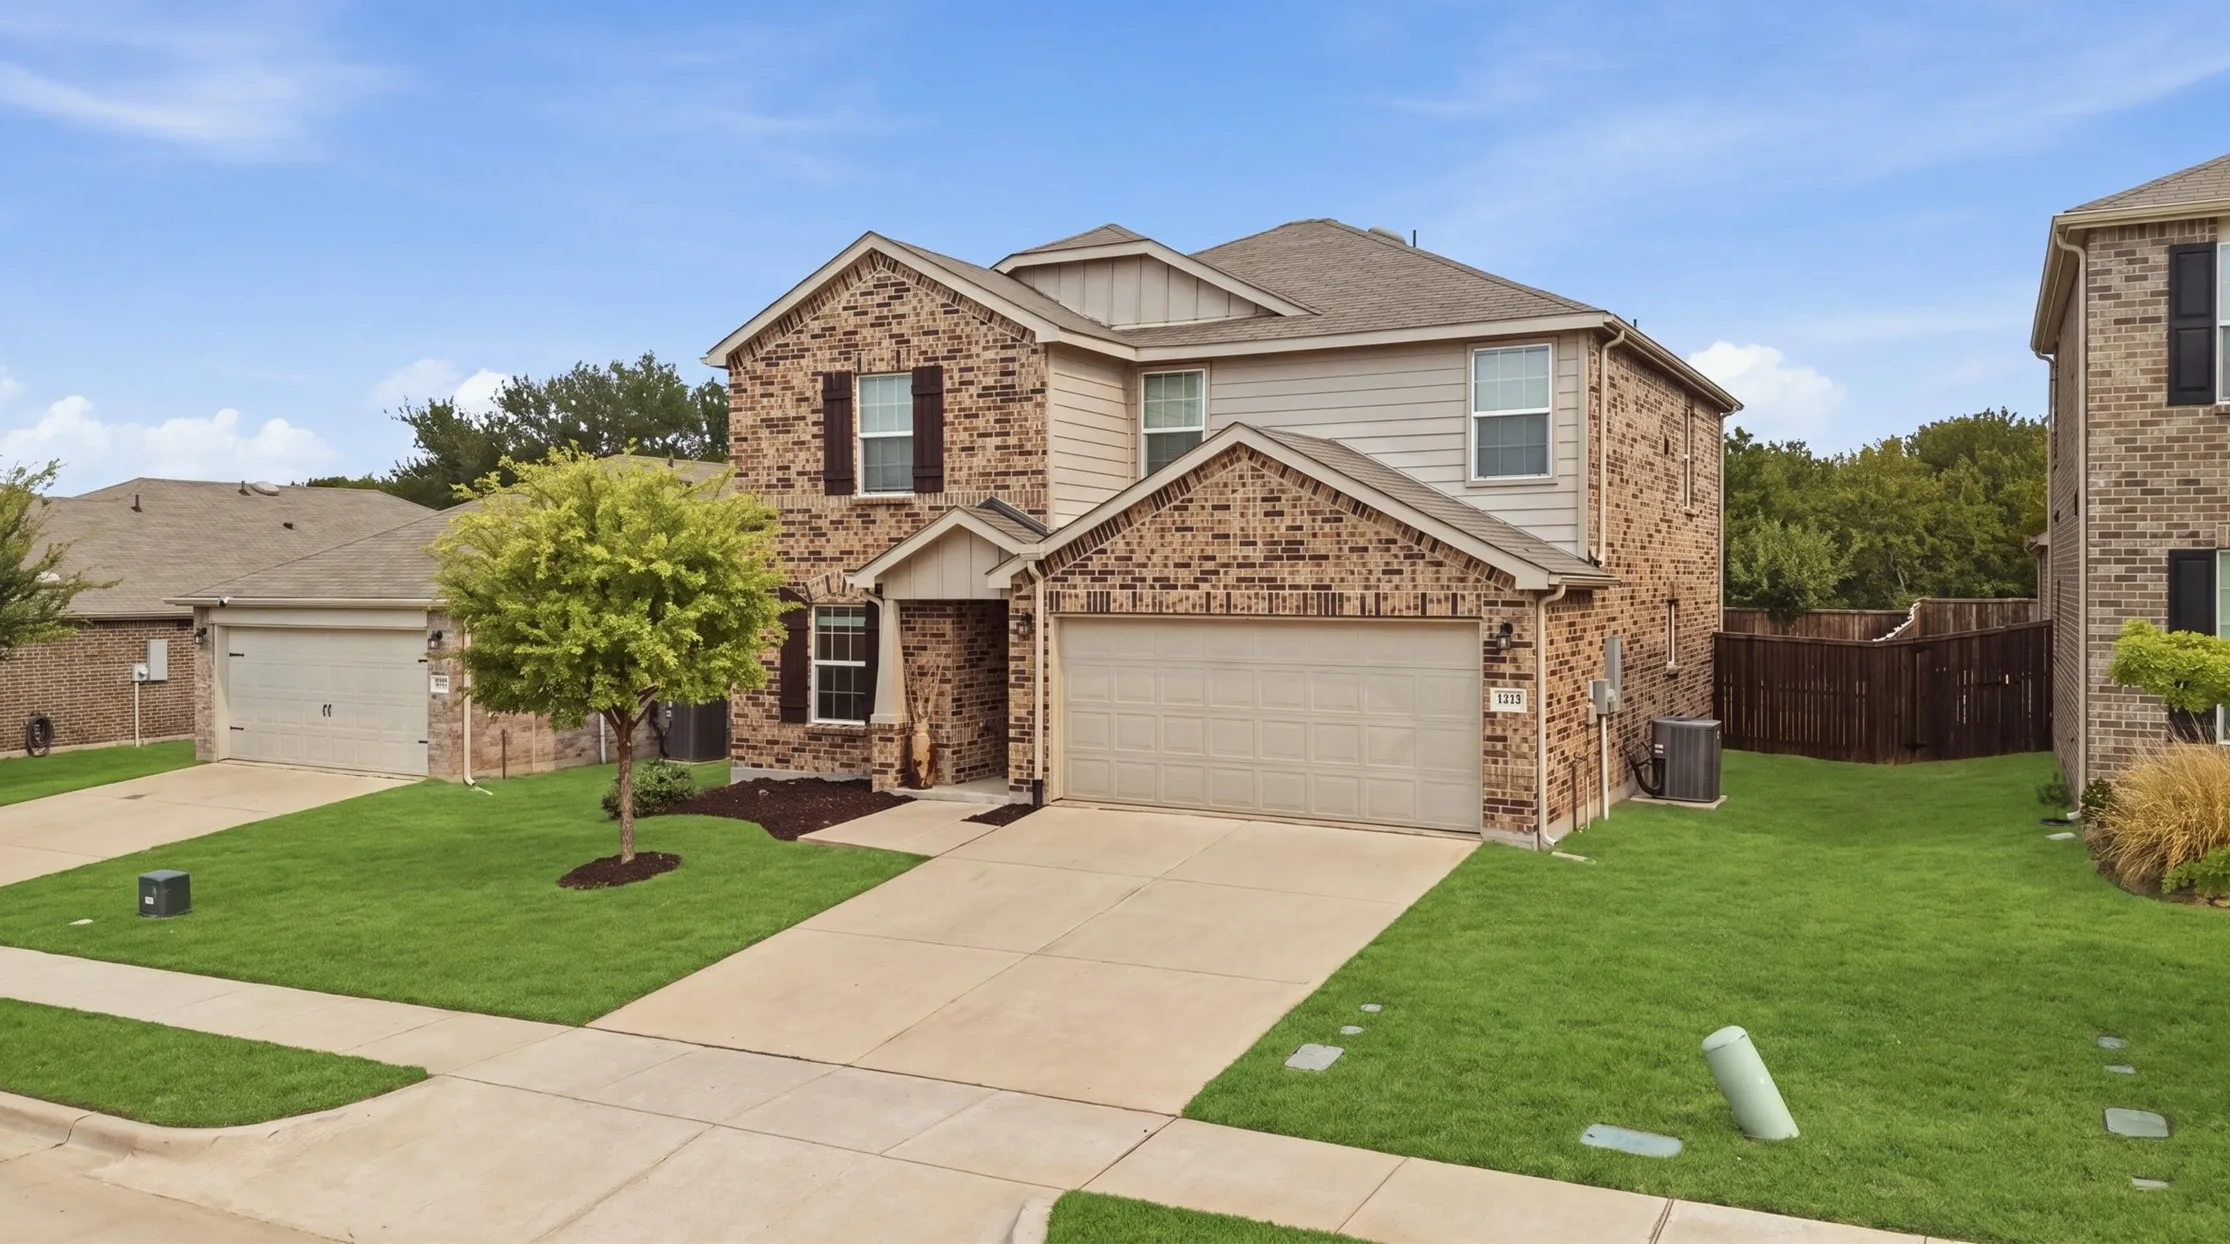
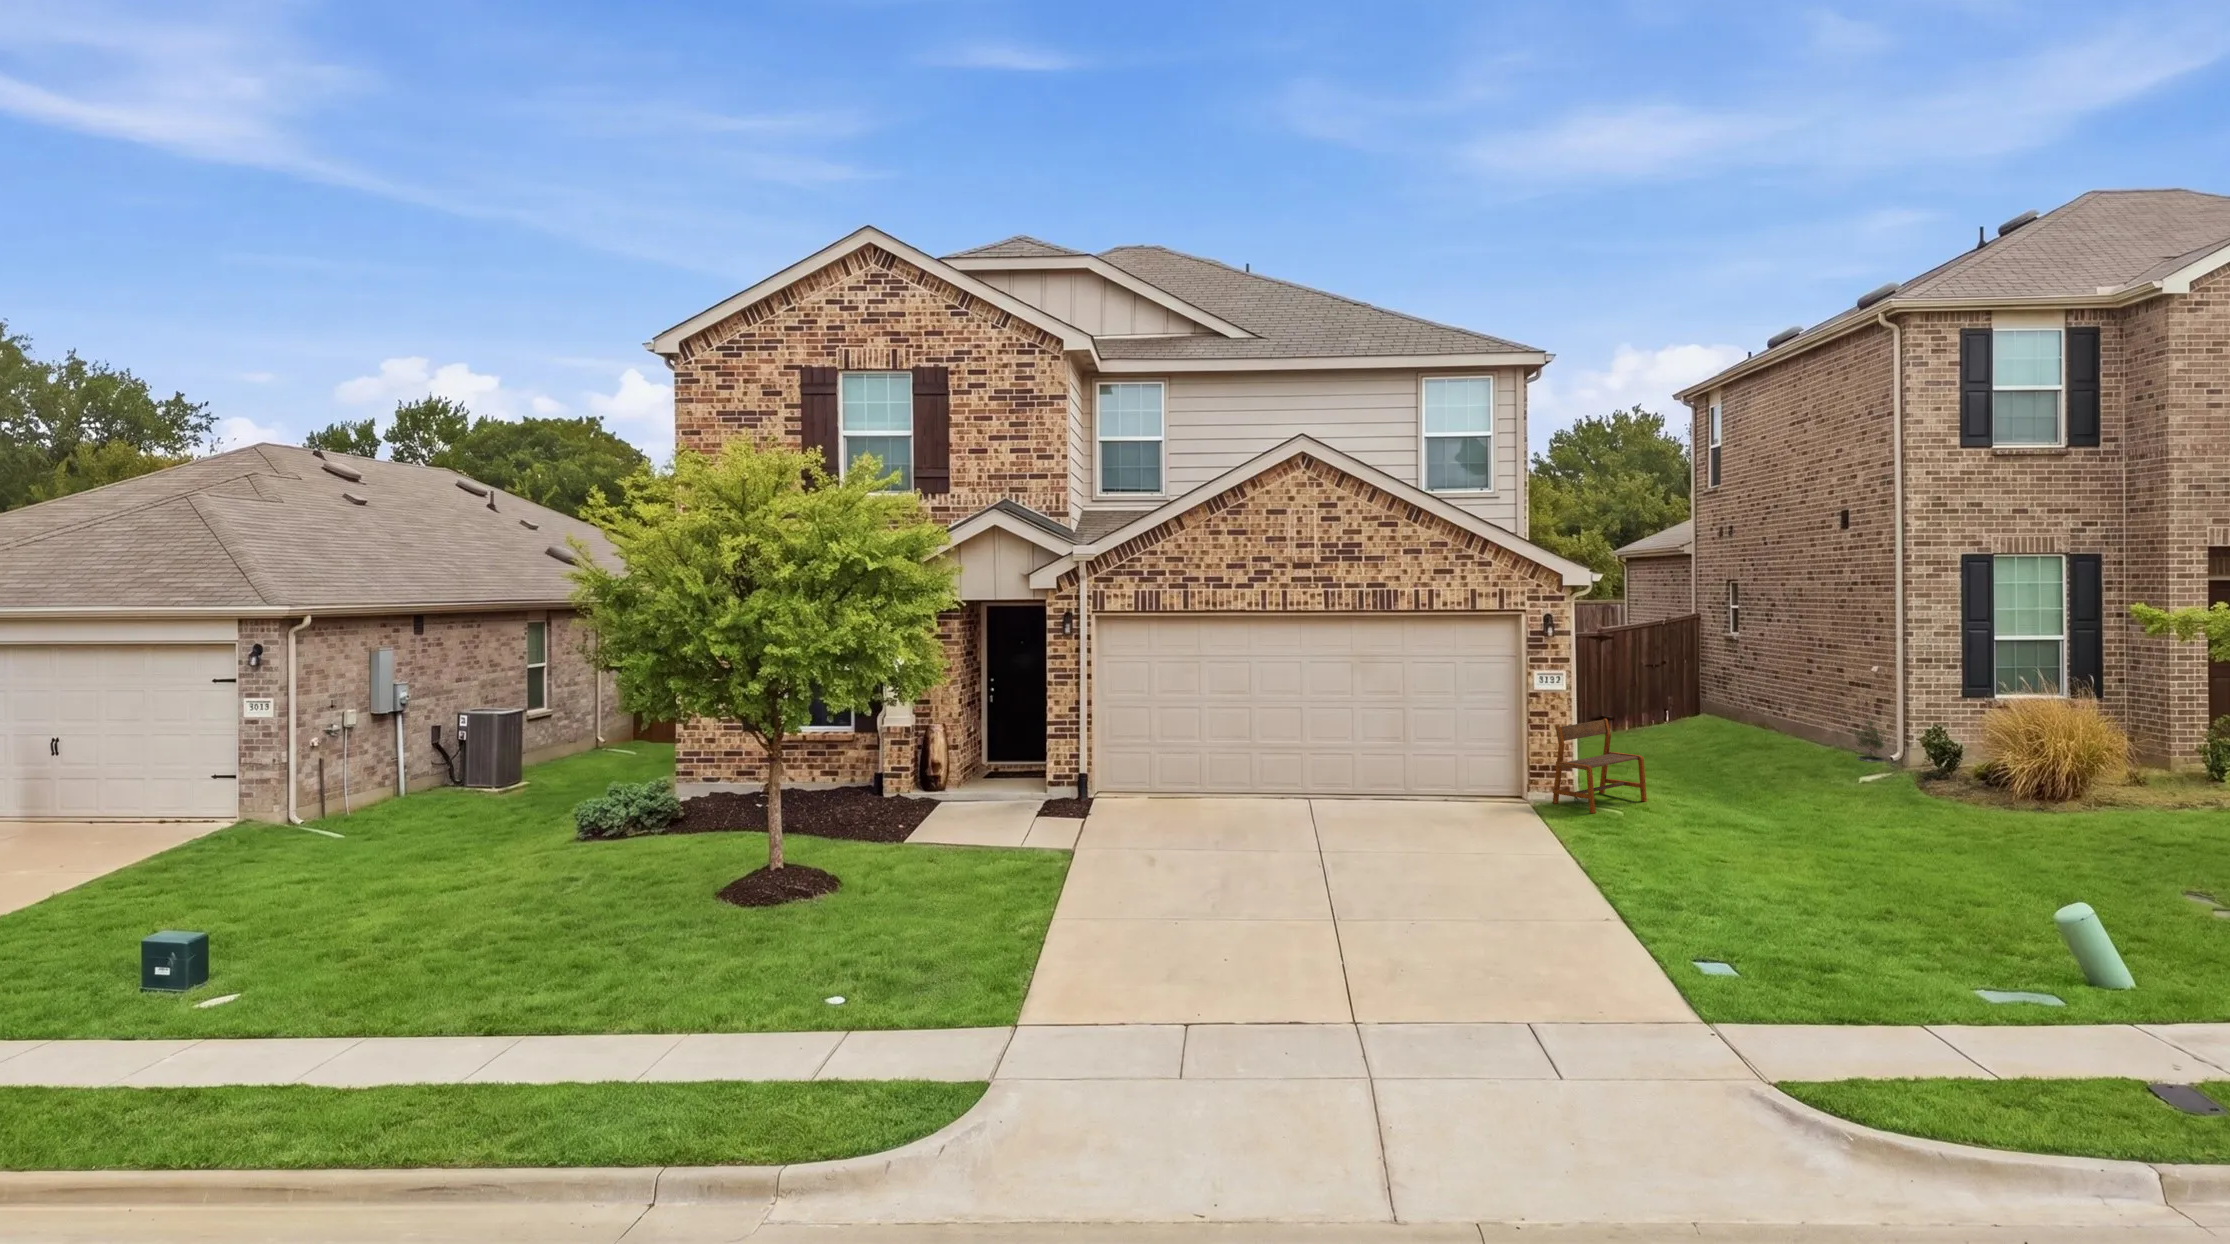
bench: none [1528,749,1648,857] -> present [1553,718,1647,813]

